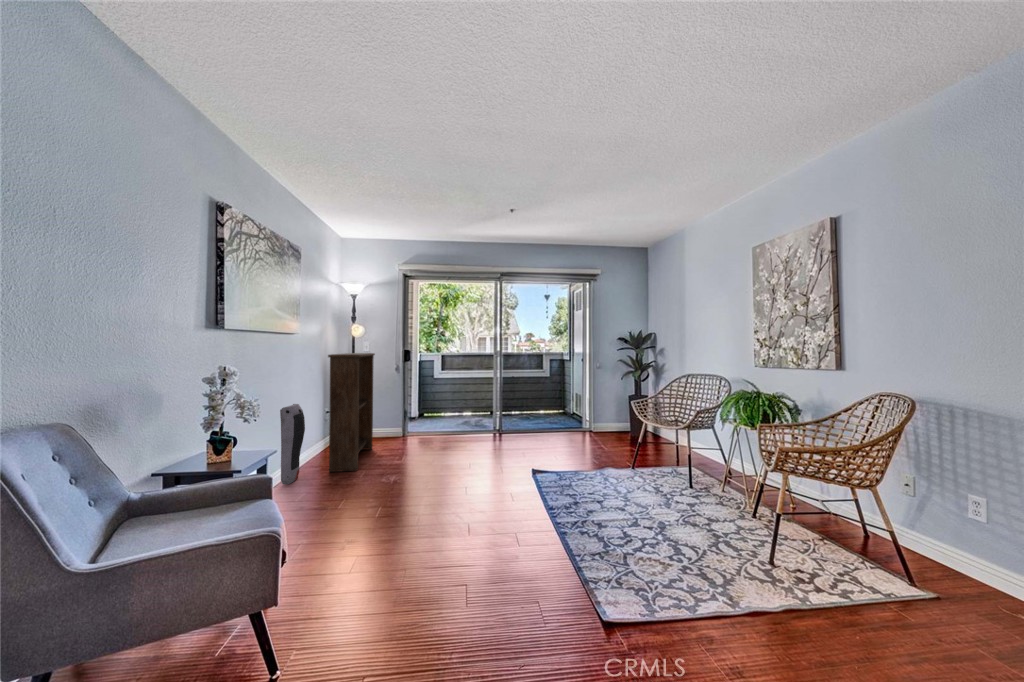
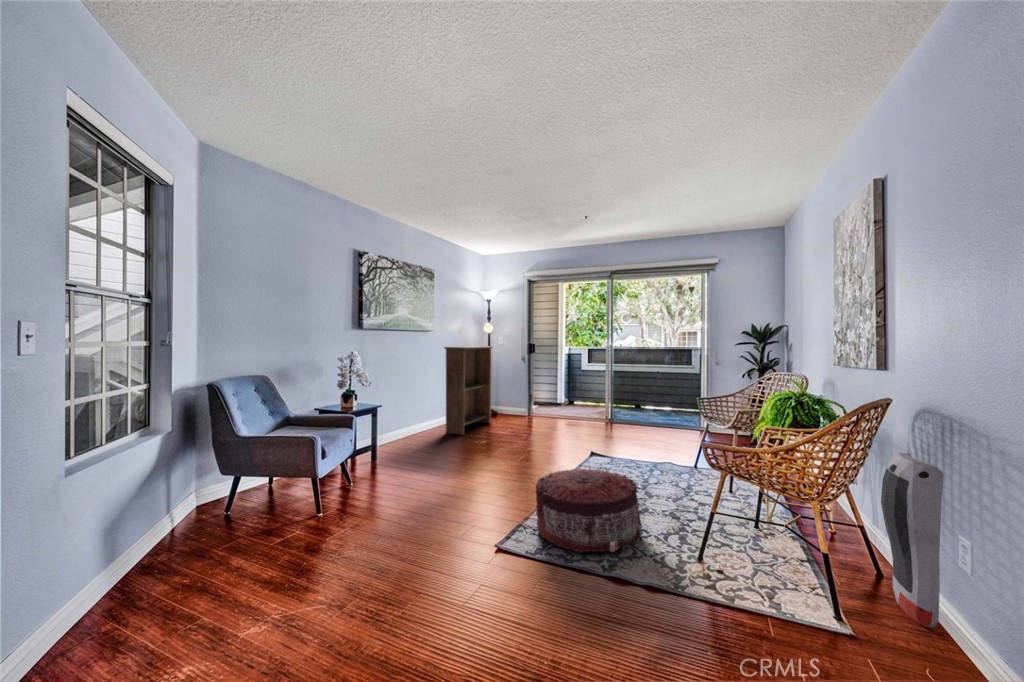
air purifier: present [280,404,305,484] -> present [881,453,944,627]
pouf: none [610,494,743,609] -> present [536,468,642,553]

